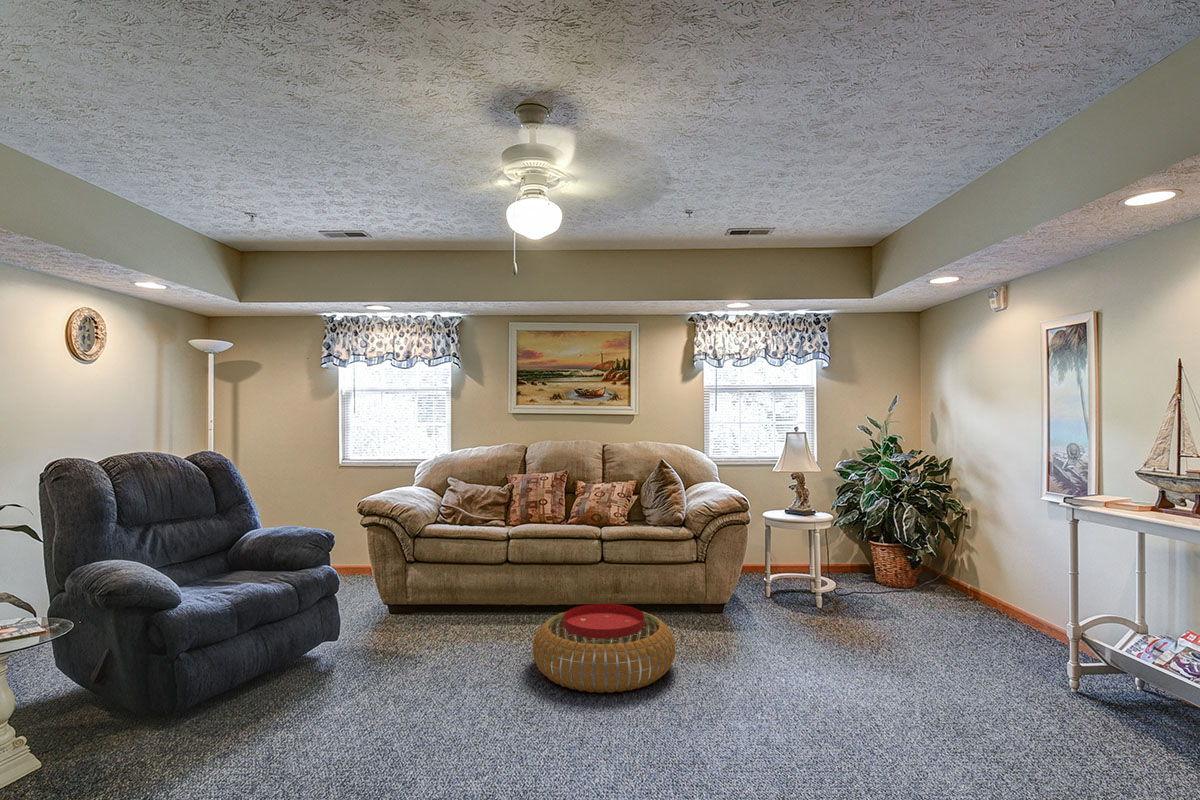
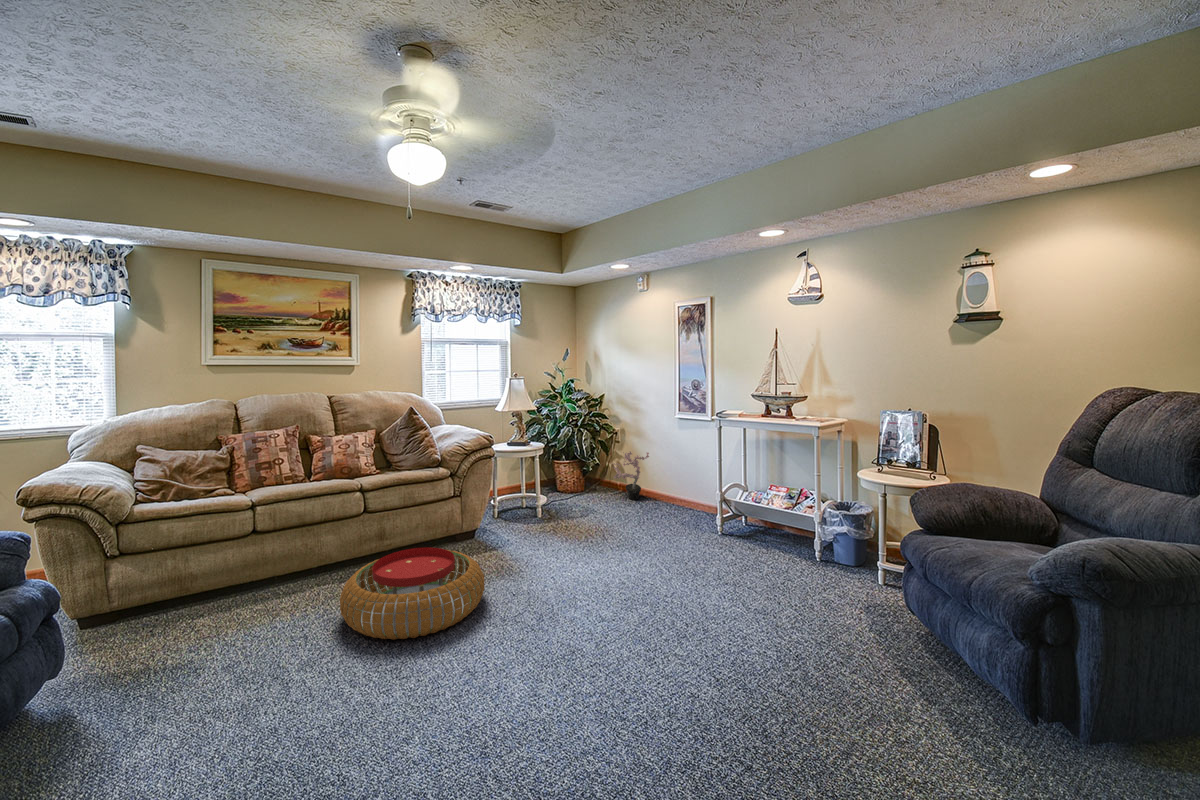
potted plant: none [943,540,1005,618] -> present [613,452,649,500]

